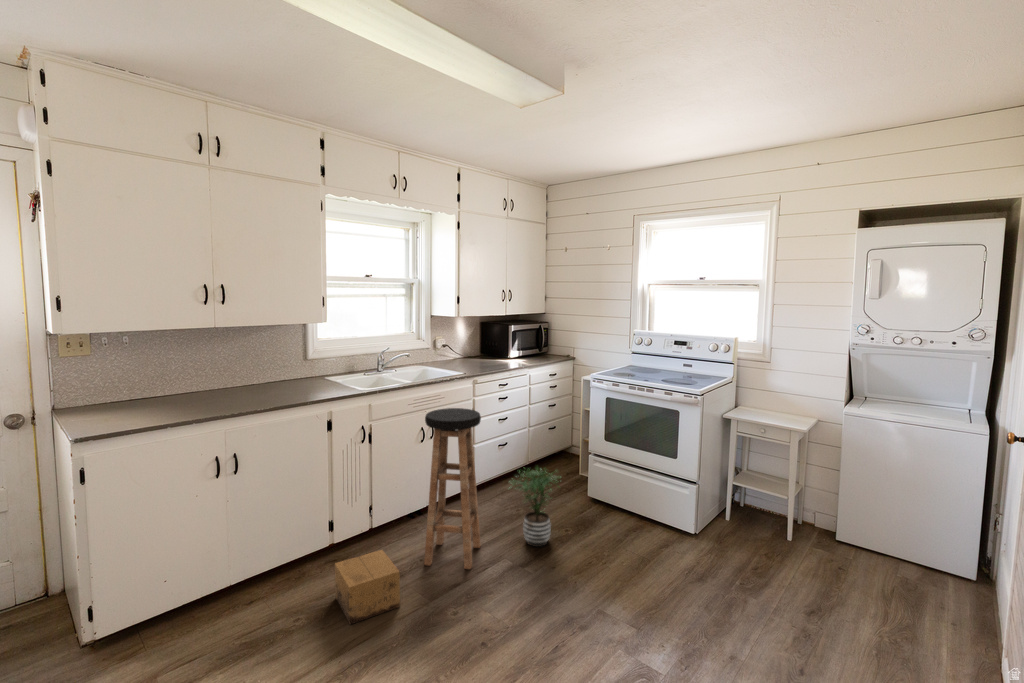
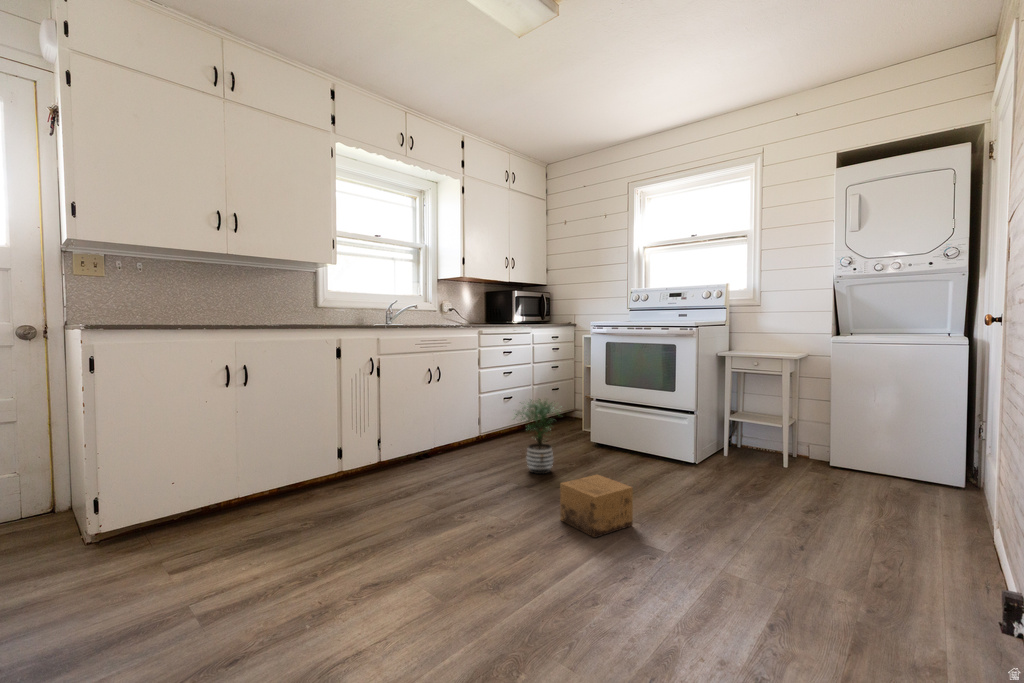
bar stool: present [424,408,481,569] -> none [432,341,486,488]
cardboard box: present [335,550,400,625] -> present [560,475,633,538]

